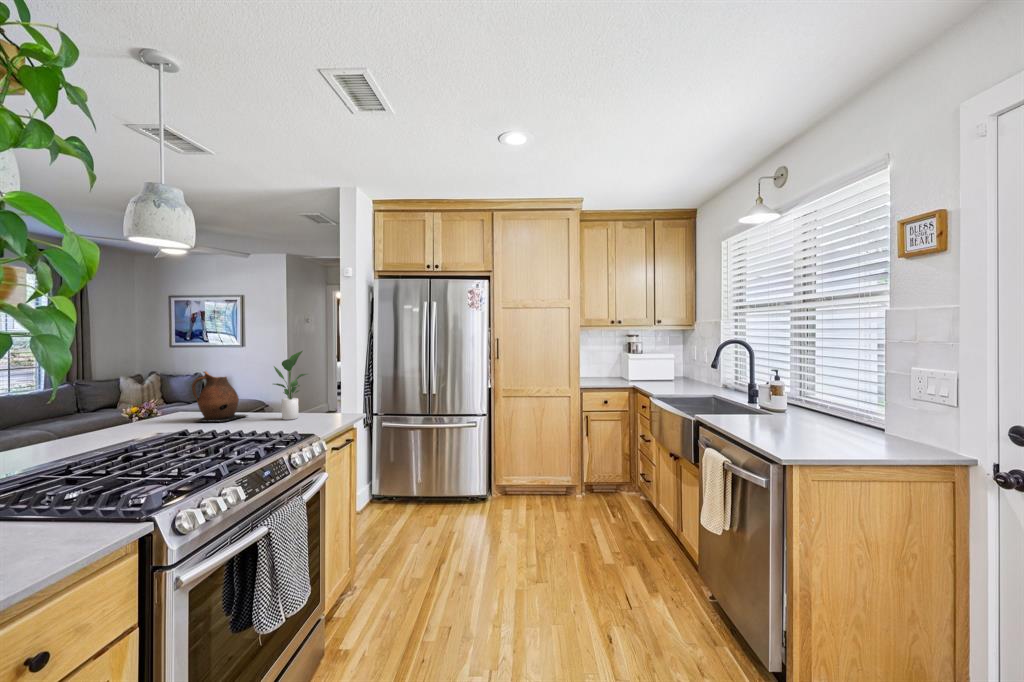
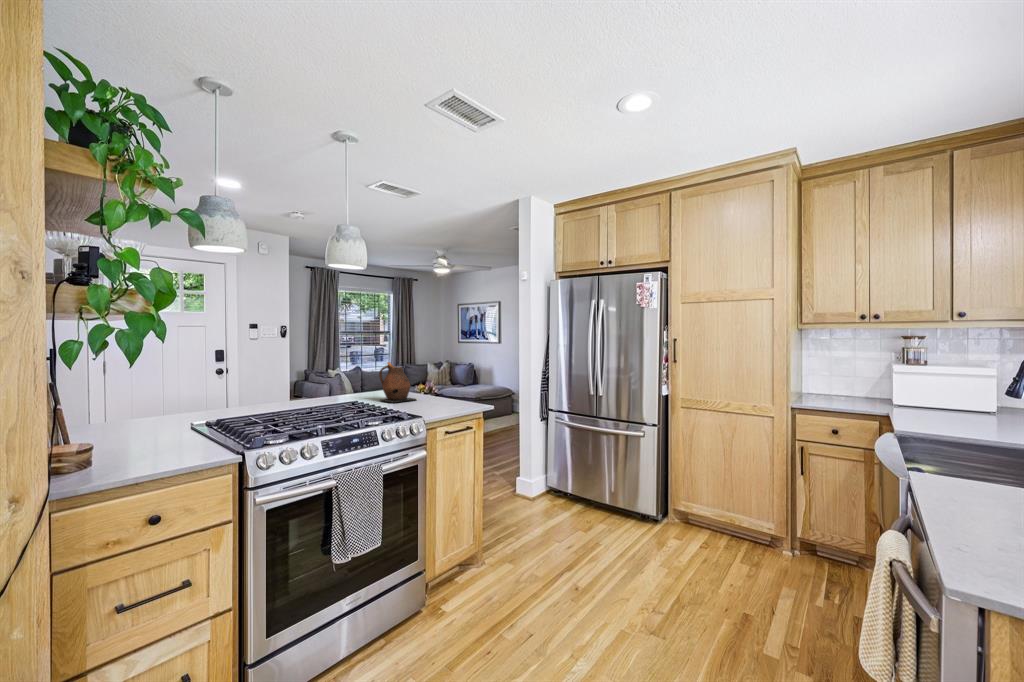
potted plant: present [274,351,308,420] -> none [418,347,451,407]

